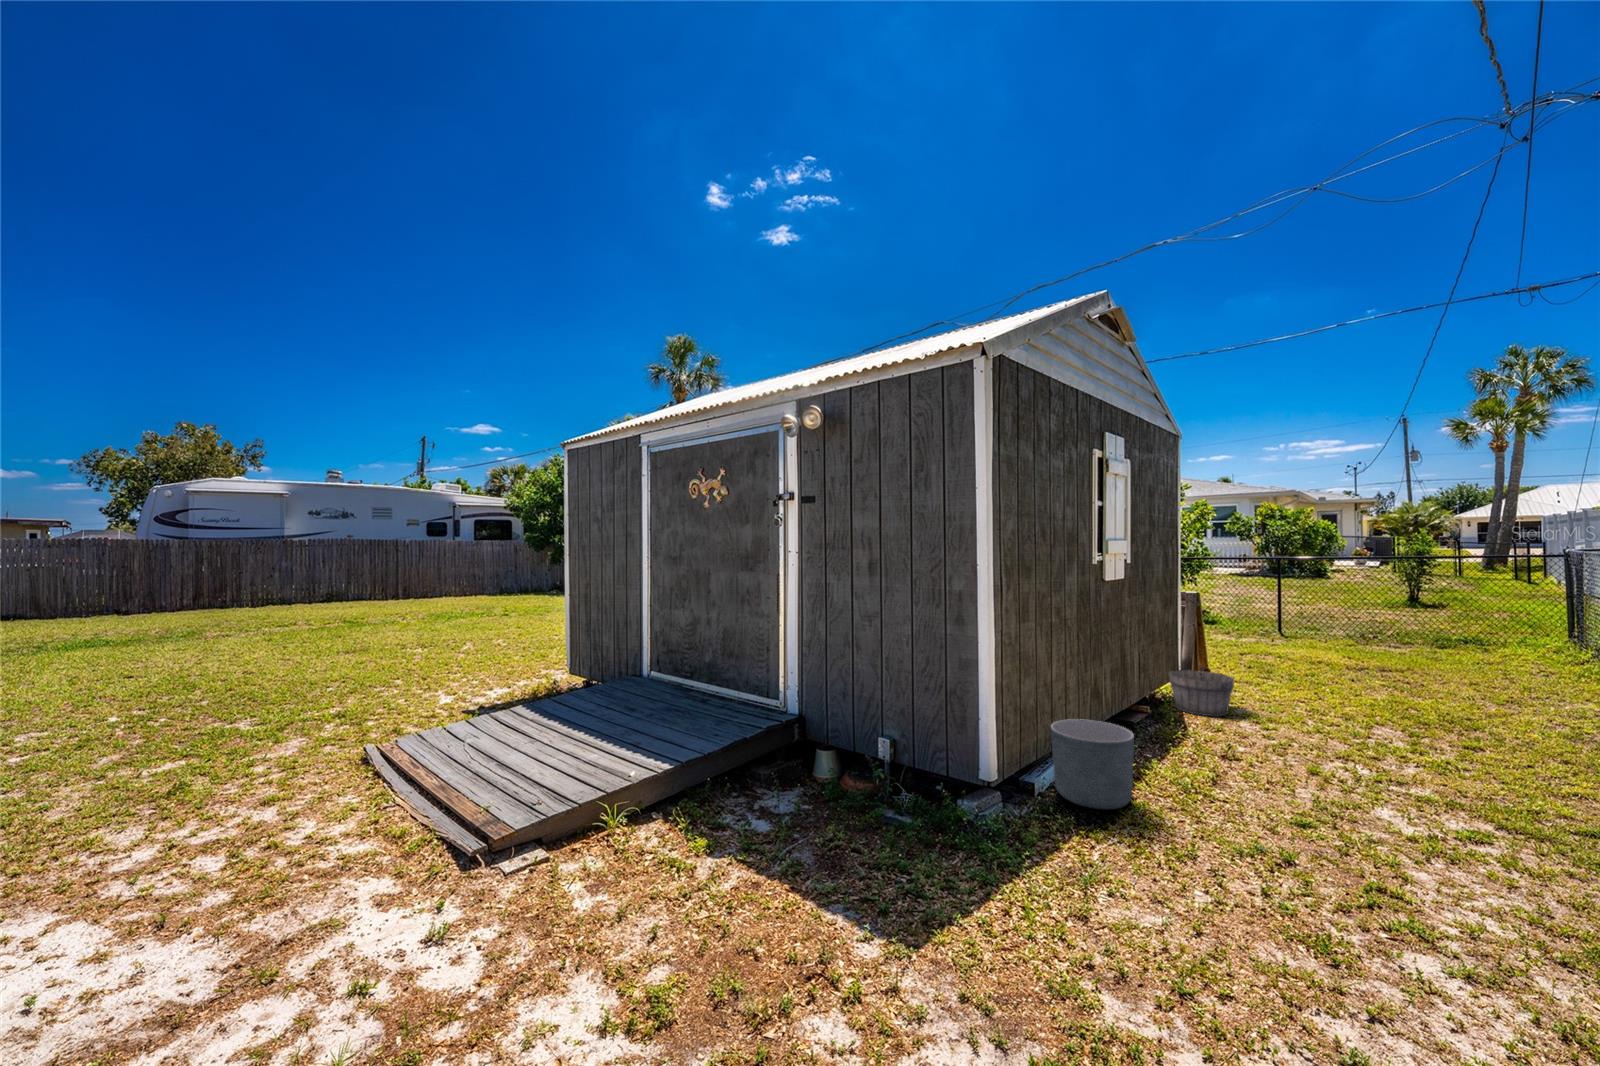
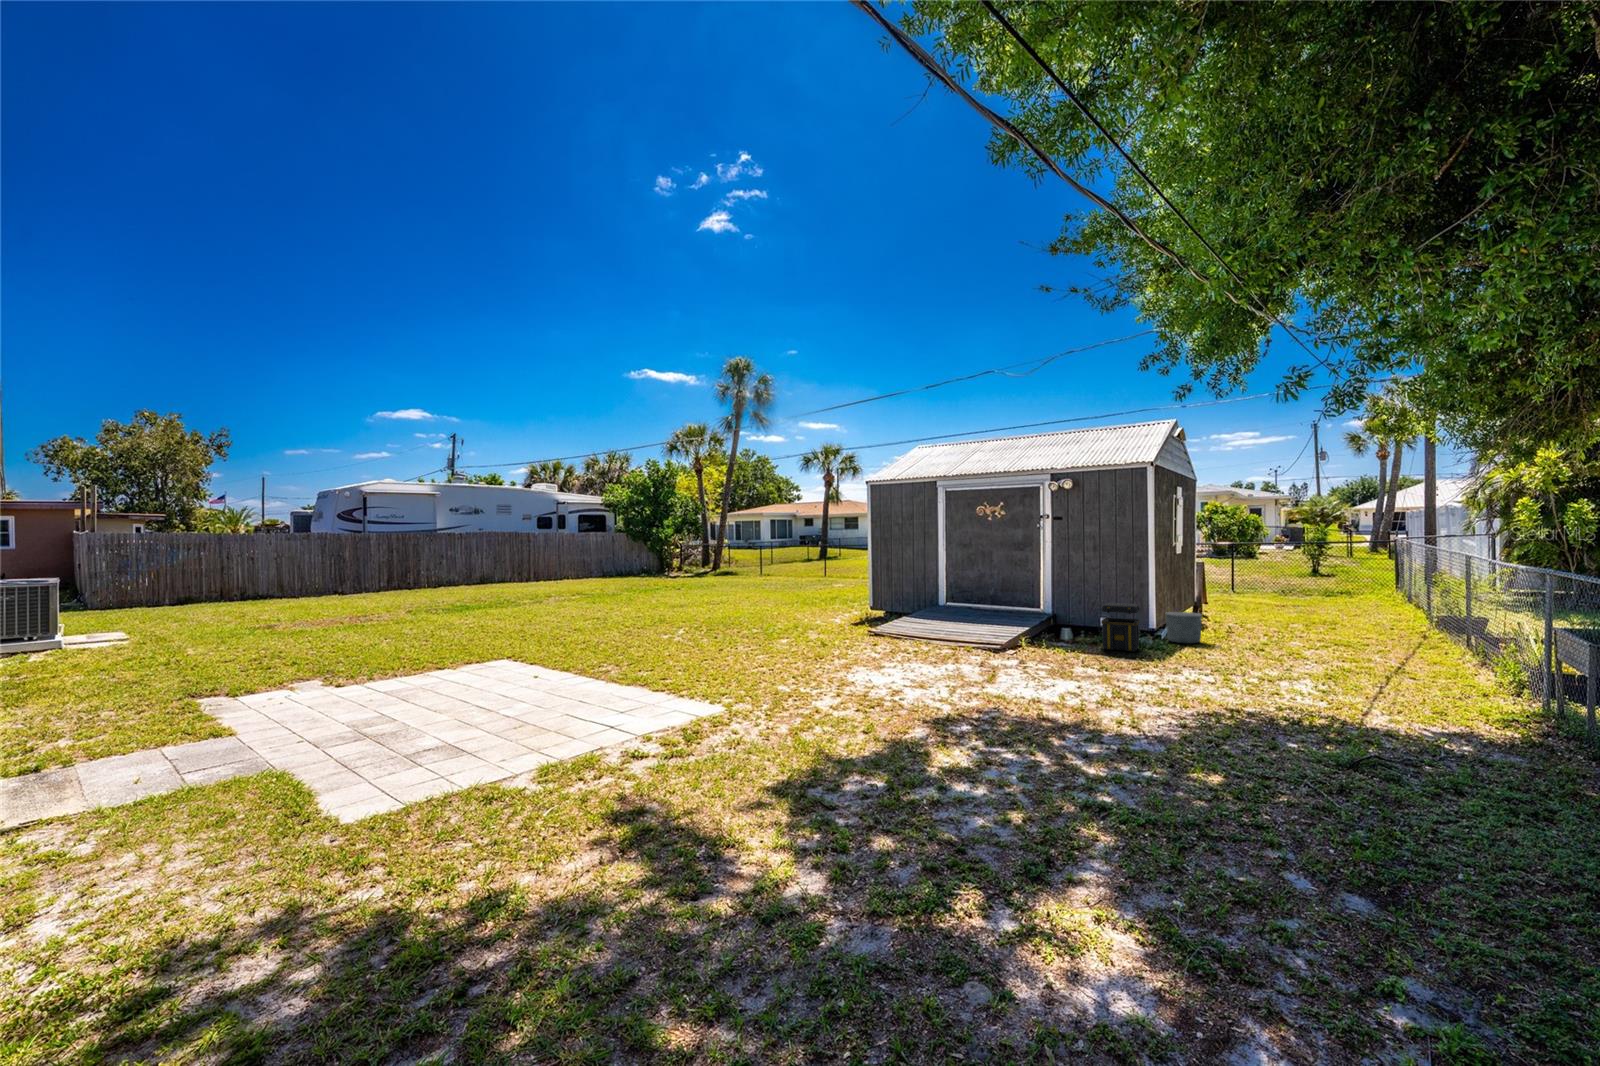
wooden bucket: present [1169,666,1234,716] -> none [1193,597,1226,622]
toolbox: none [850,702,954,849] -> present [1102,603,1140,652]

